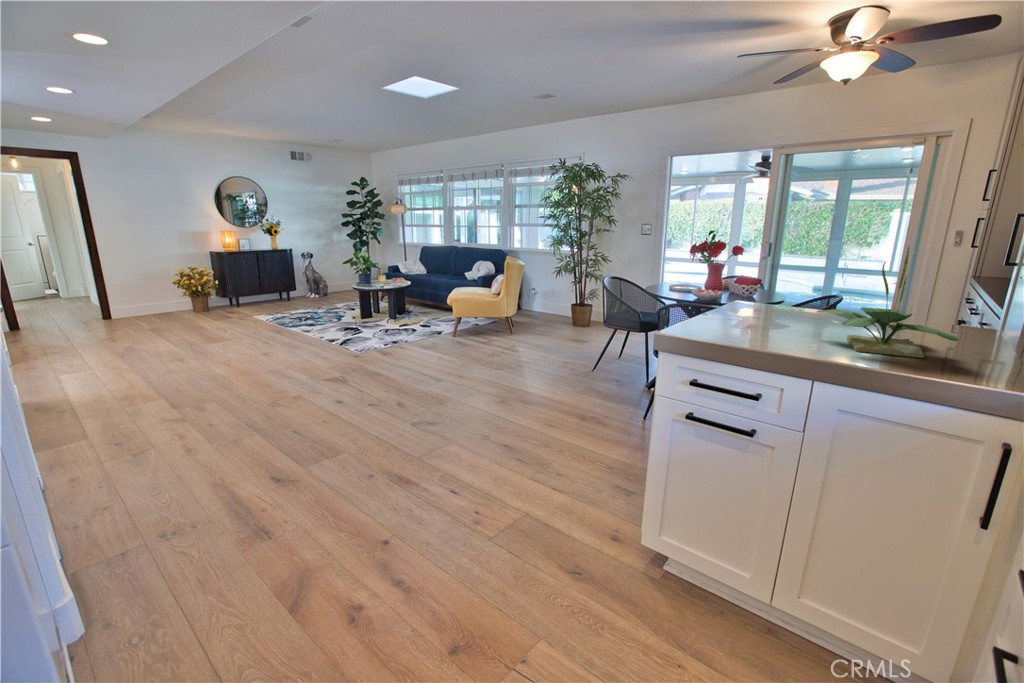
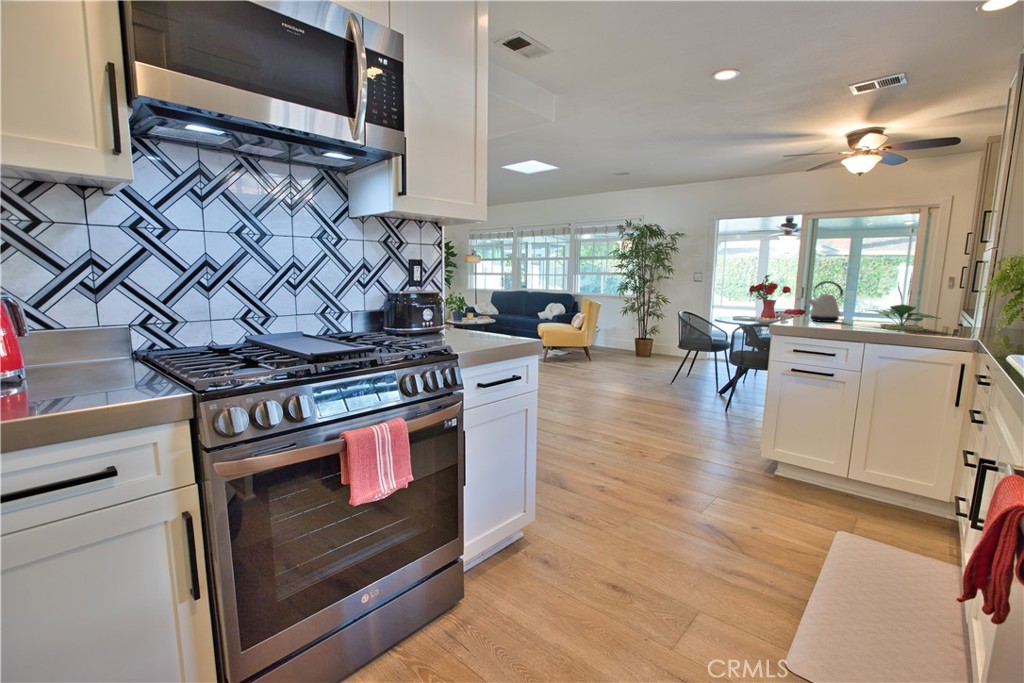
kettle: none [734,254,792,324] -> present [807,281,843,322]

